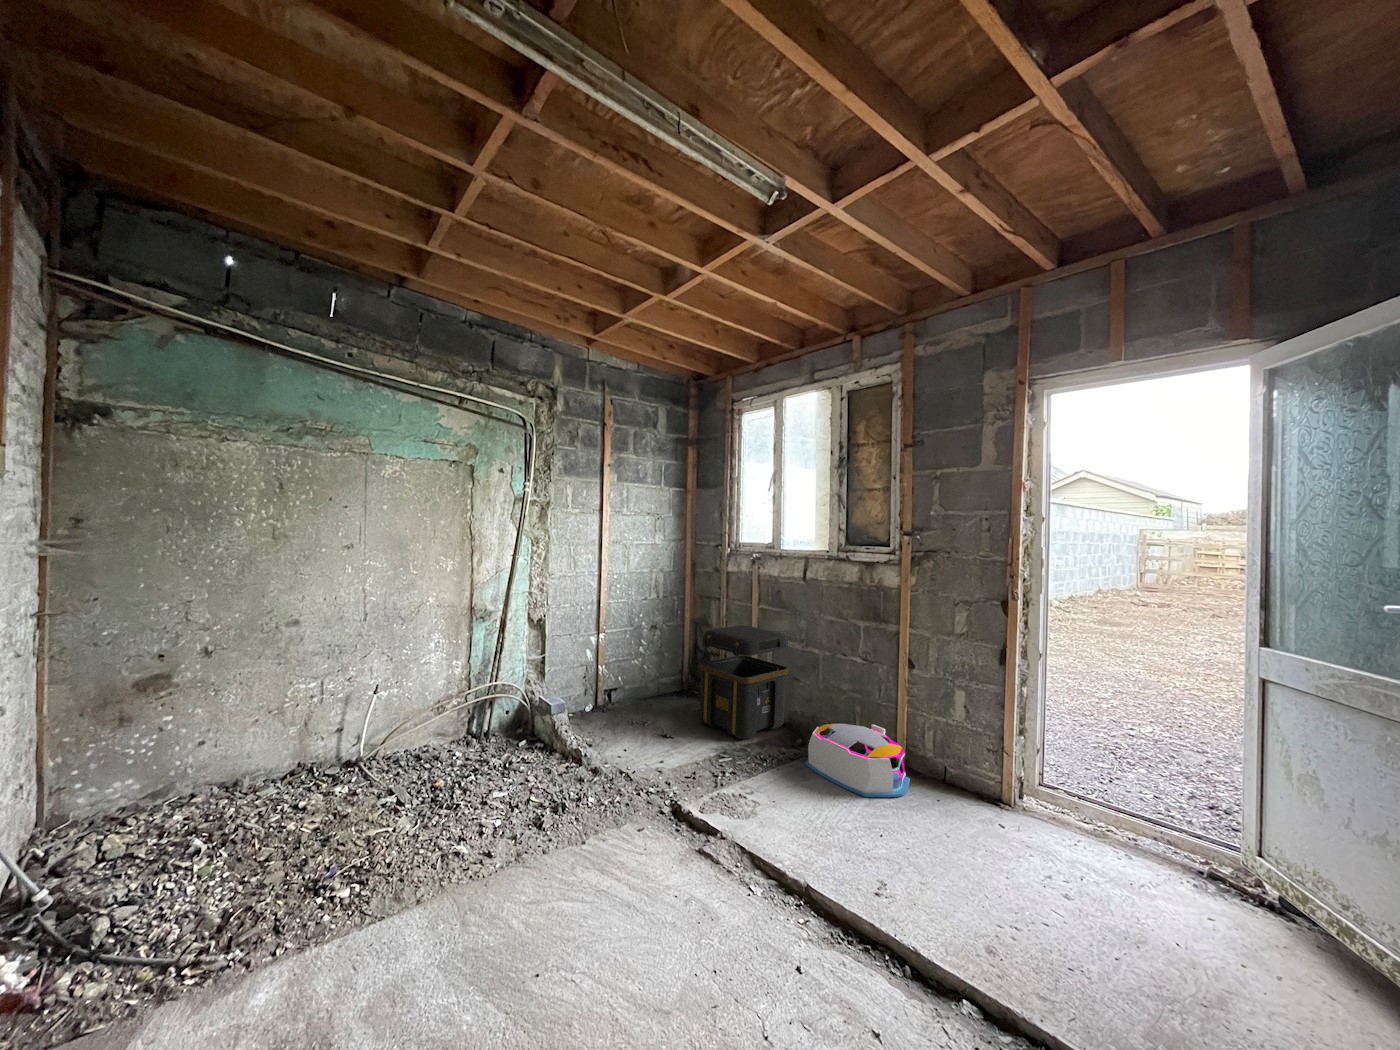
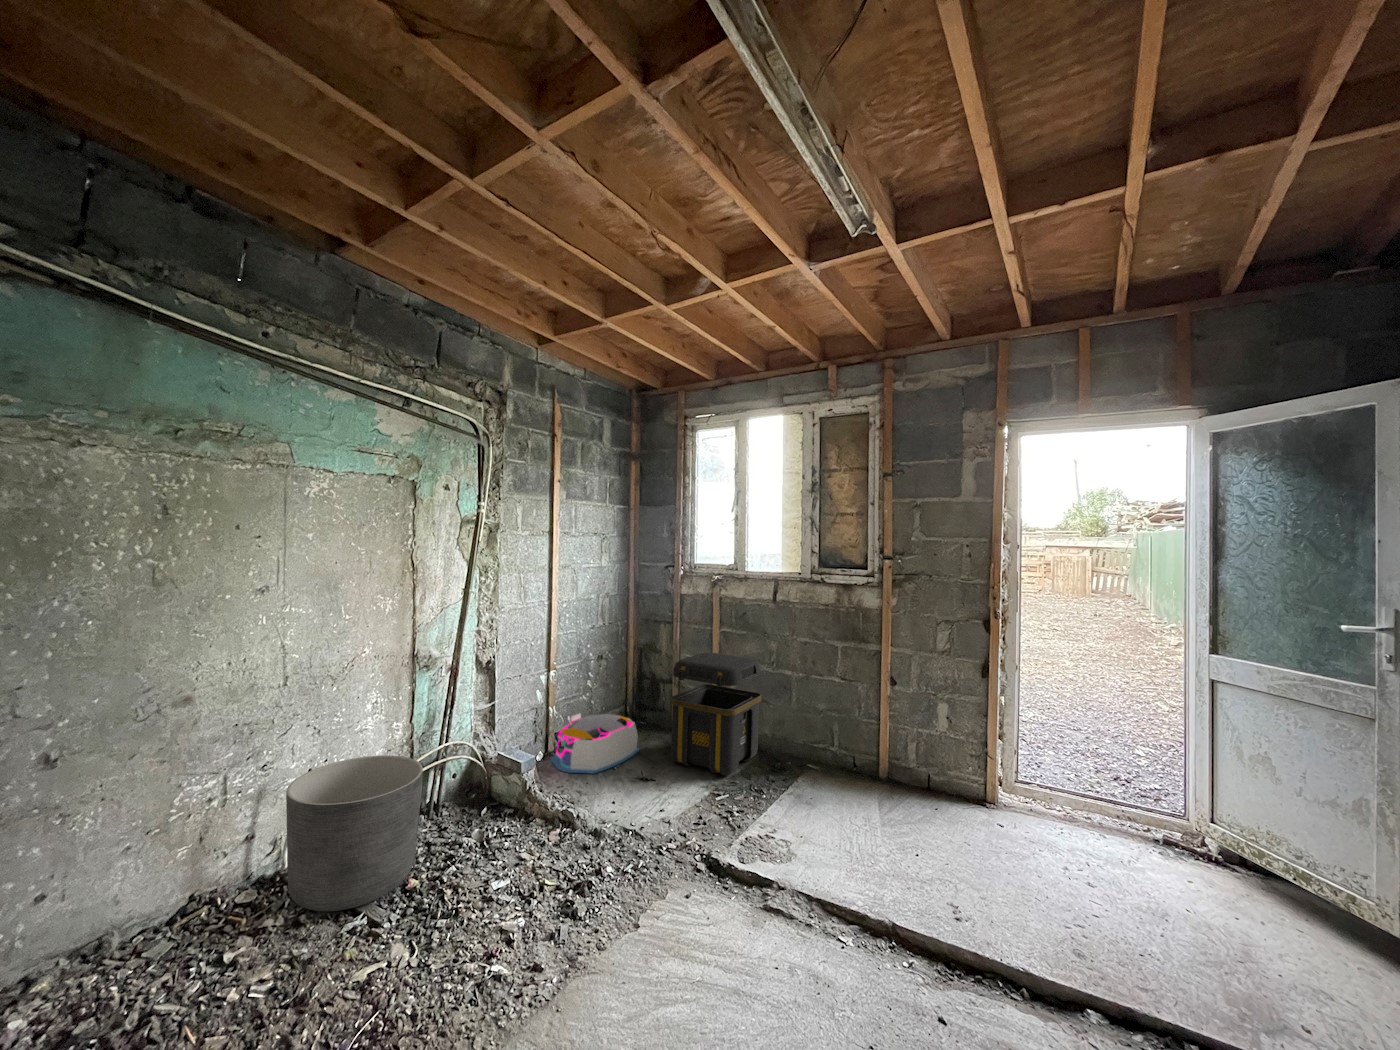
planter: none [355,681,457,790] -> present [286,755,423,911]
storage bin: present [806,724,910,797] -> present [551,714,639,773]

